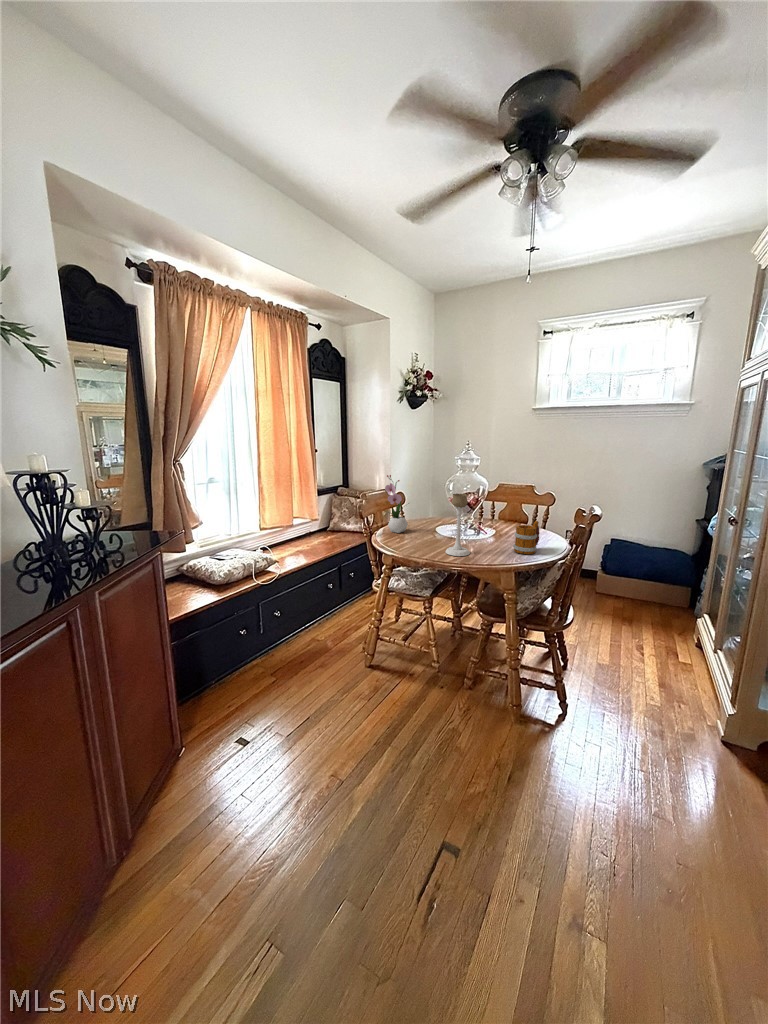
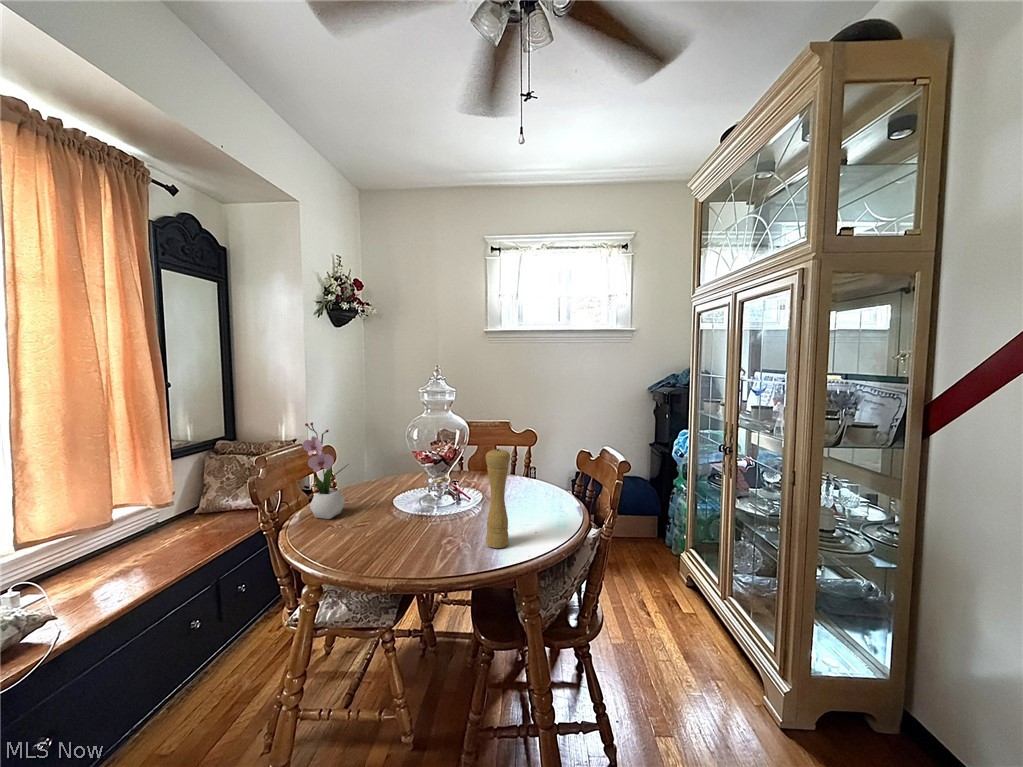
candle holder: present [445,494,470,556] -> none [421,448,461,554]
pepper mill: none [485,496,504,558] -> present [486,449,510,548]
mug: present [513,521,539,554] -> none [519,476,552,530]

